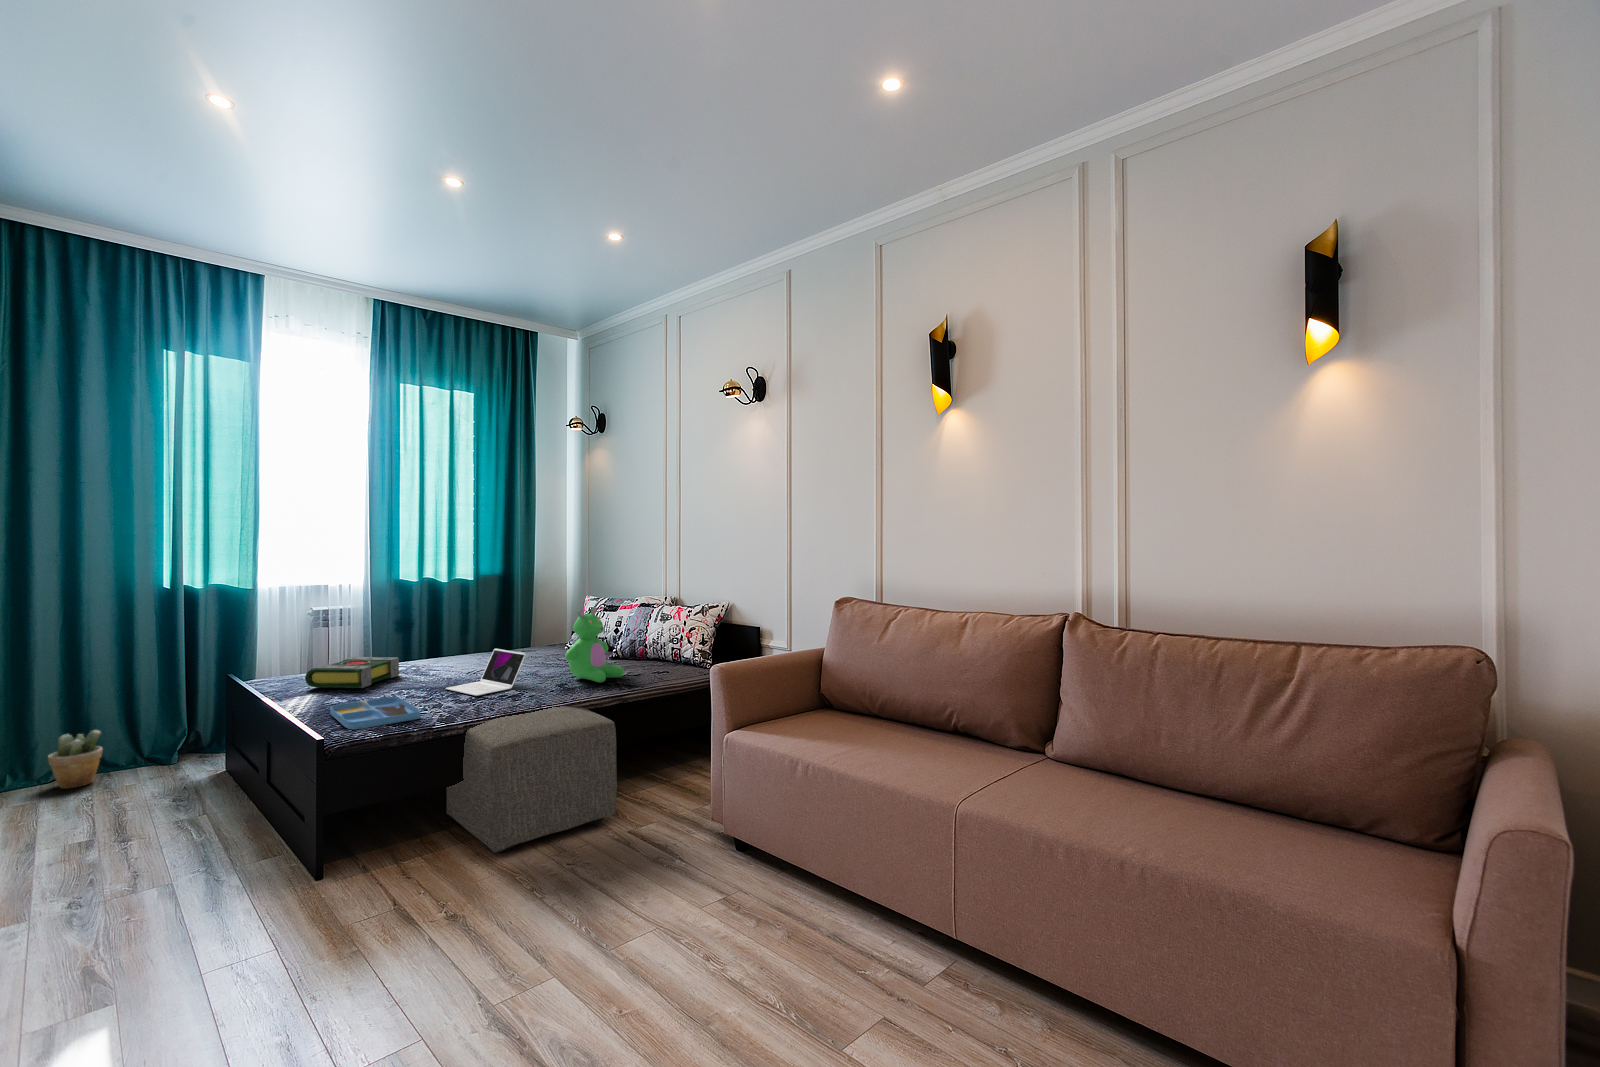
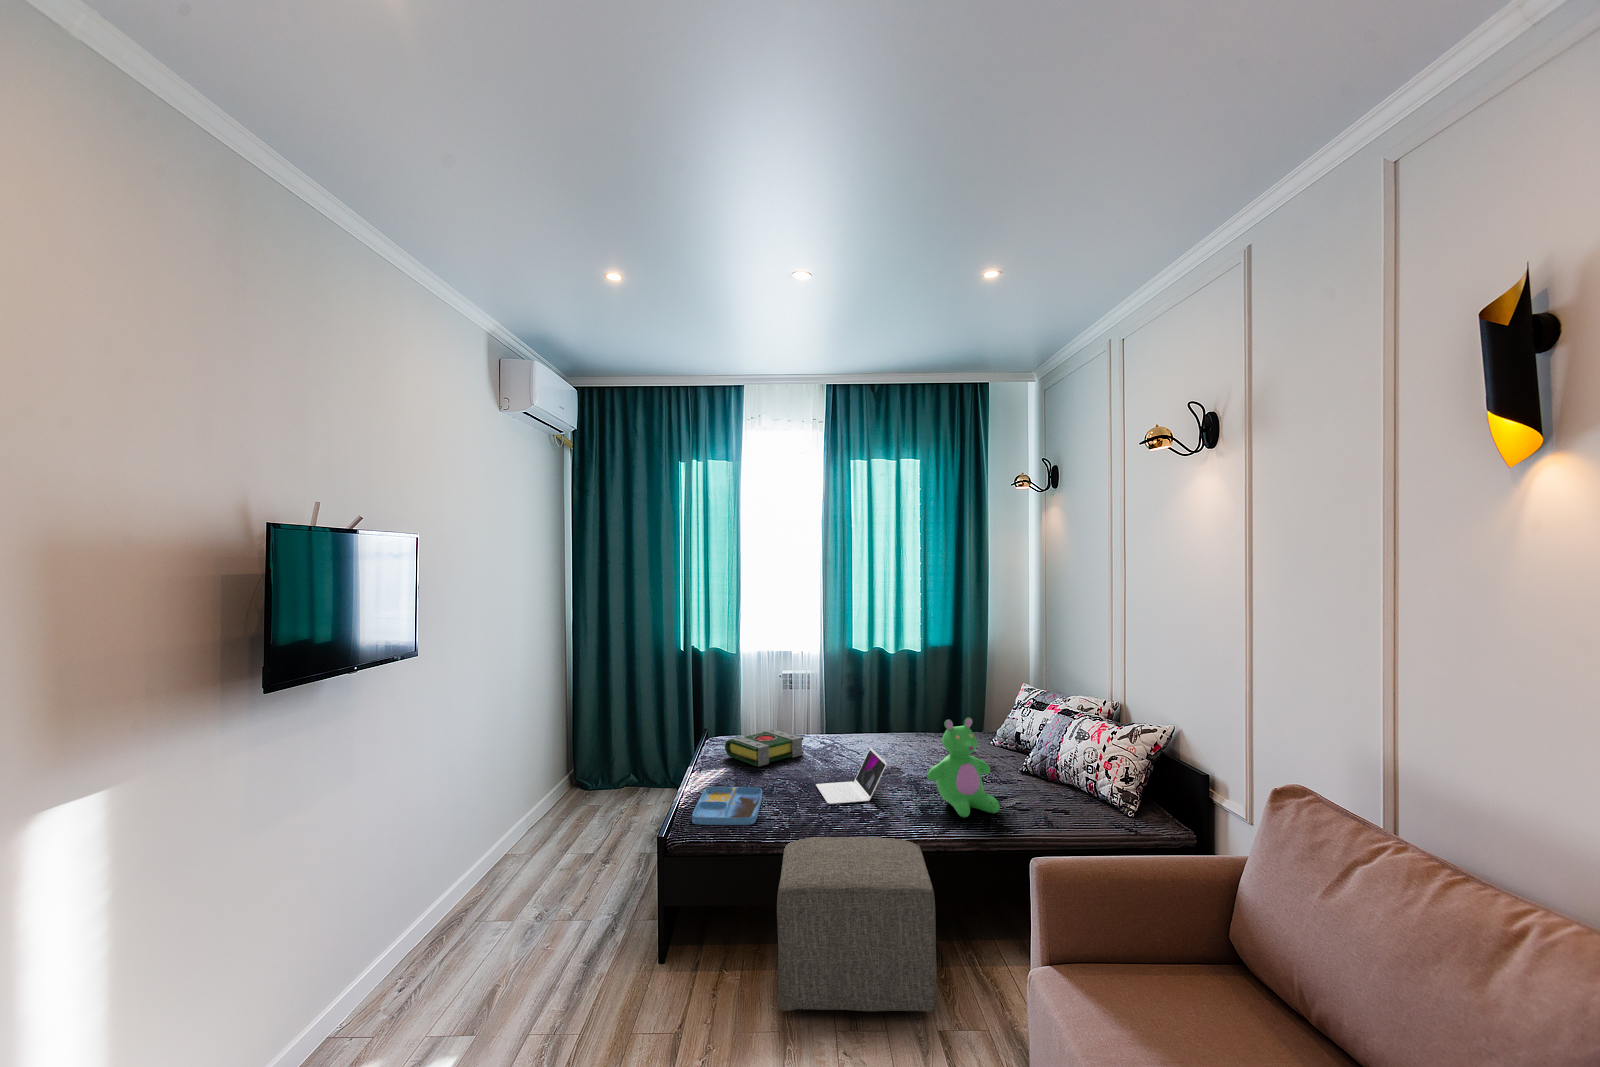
potted plant: present [48,730,103,788] -> none [611,754,641,795]

